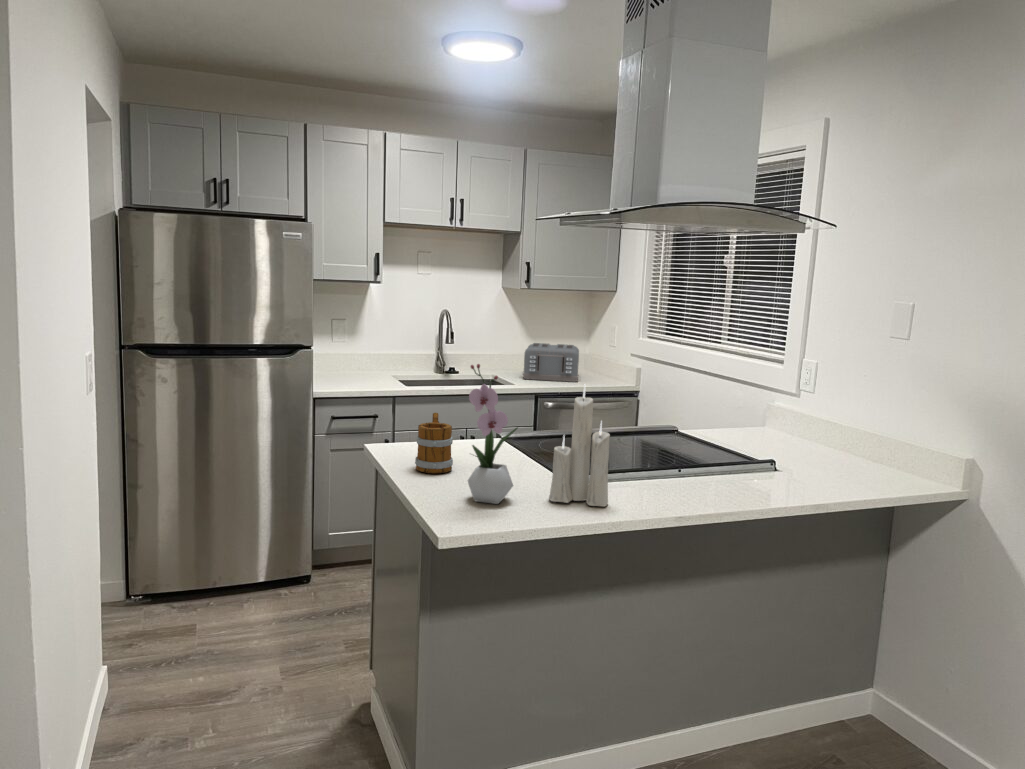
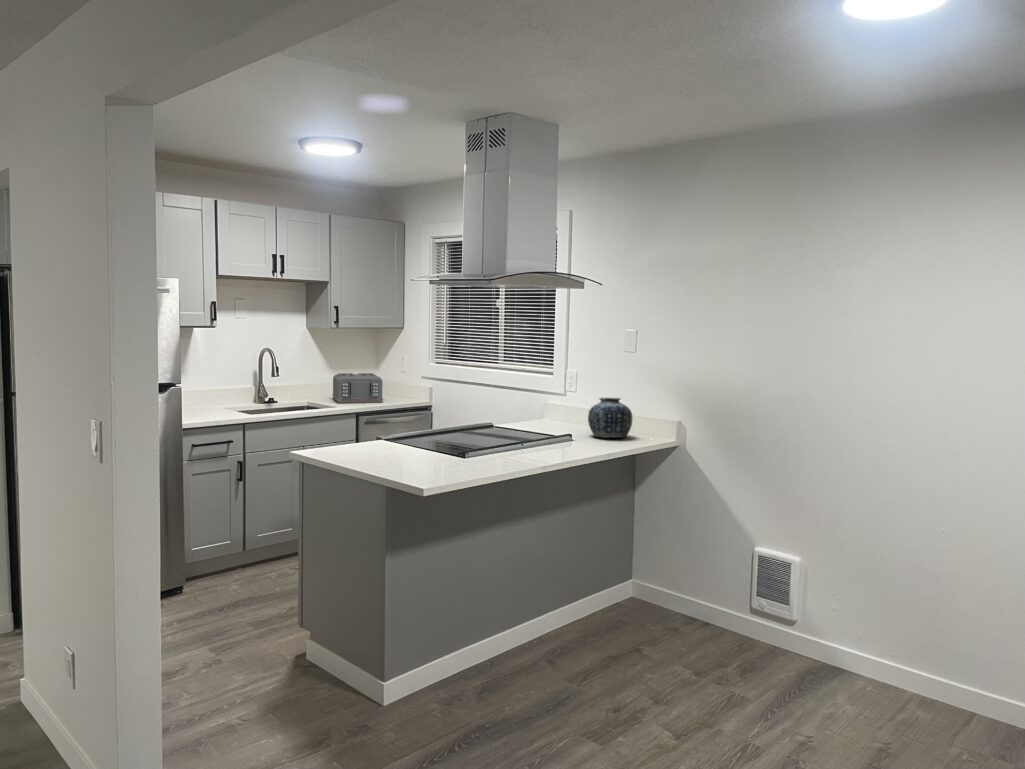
flower arrangement: present [468,364,518,504] -> none [410,378,443,471]
candle: present [549,384,610,507] -> none [461,383,500,466]
vase: none [809,408,884,475] -> present [588,398,633,438]
mug: present [415,413,453,473] -> none [351,419,380,461]

